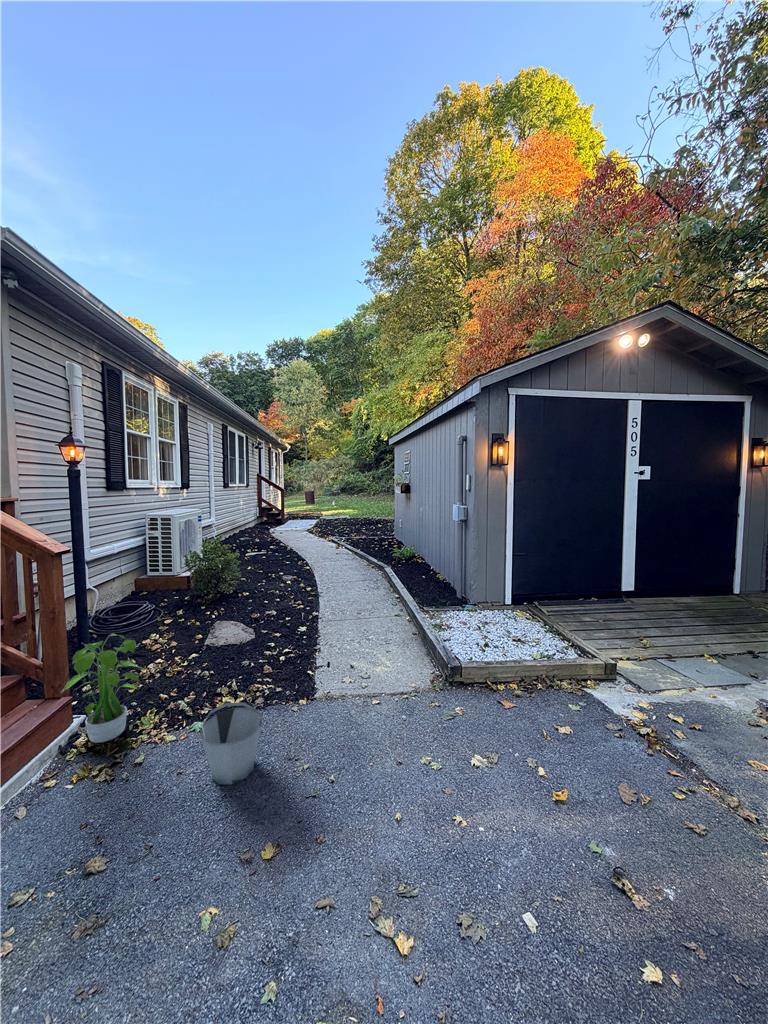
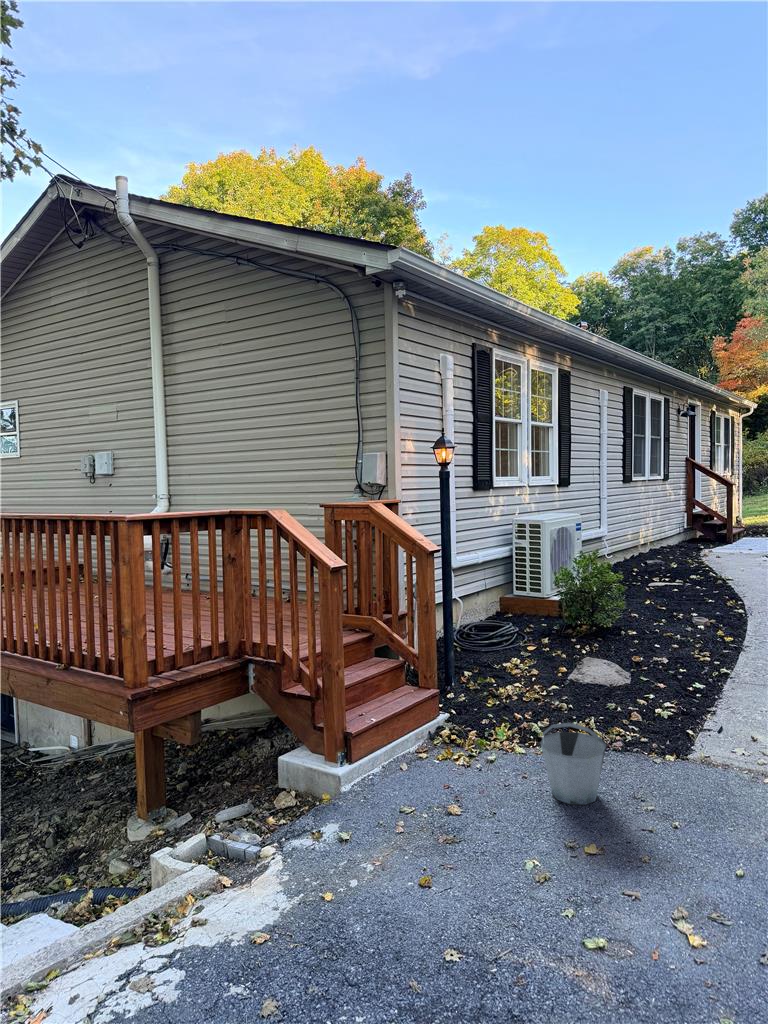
potted plant: present [61,634,144,743] -> none [431,635,499,738]

